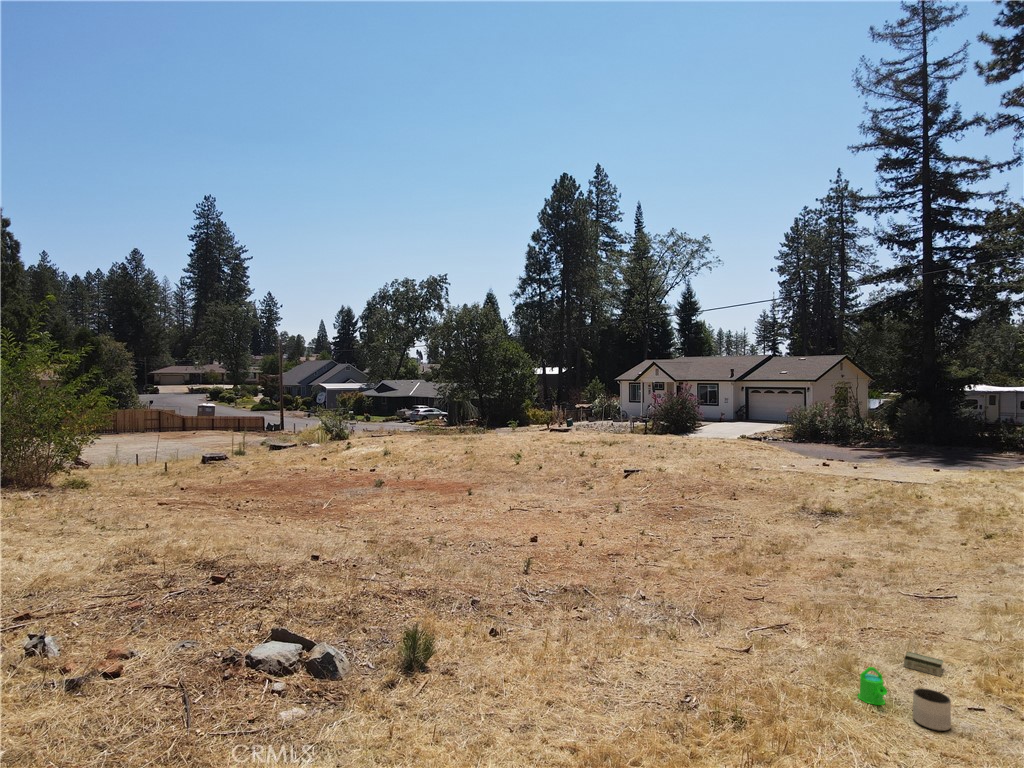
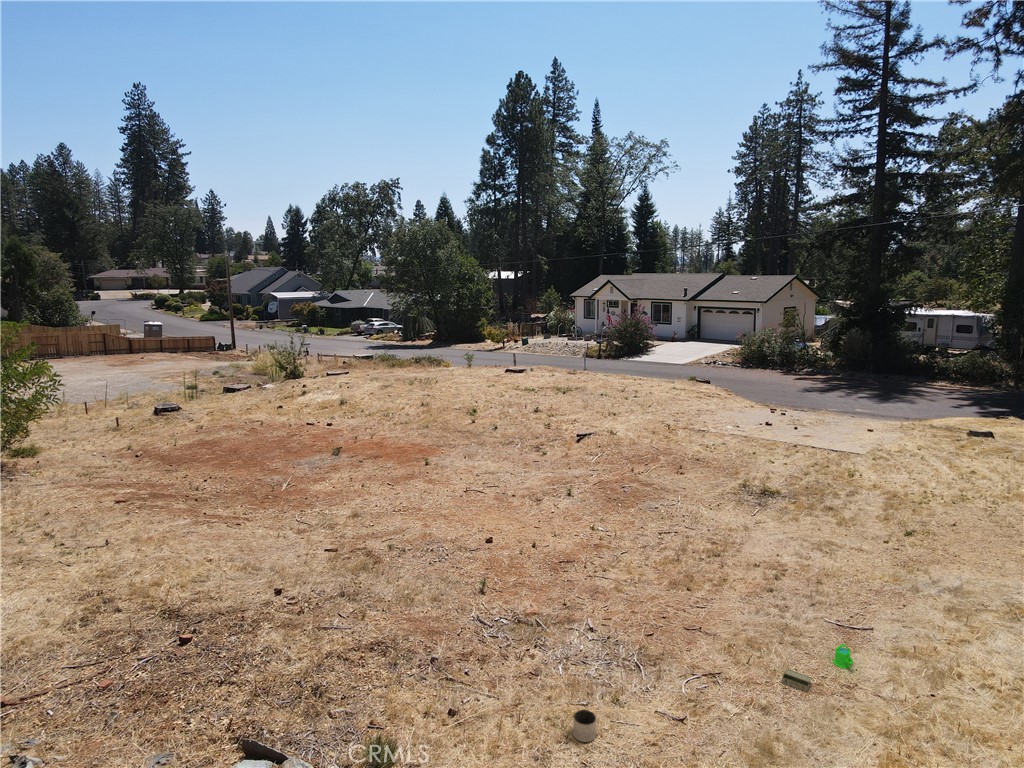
watering can: present [858,667,887,705] -> present [833,644,853,668]
planter: present [913,688,951,731] -> present [573,710,596,742]

